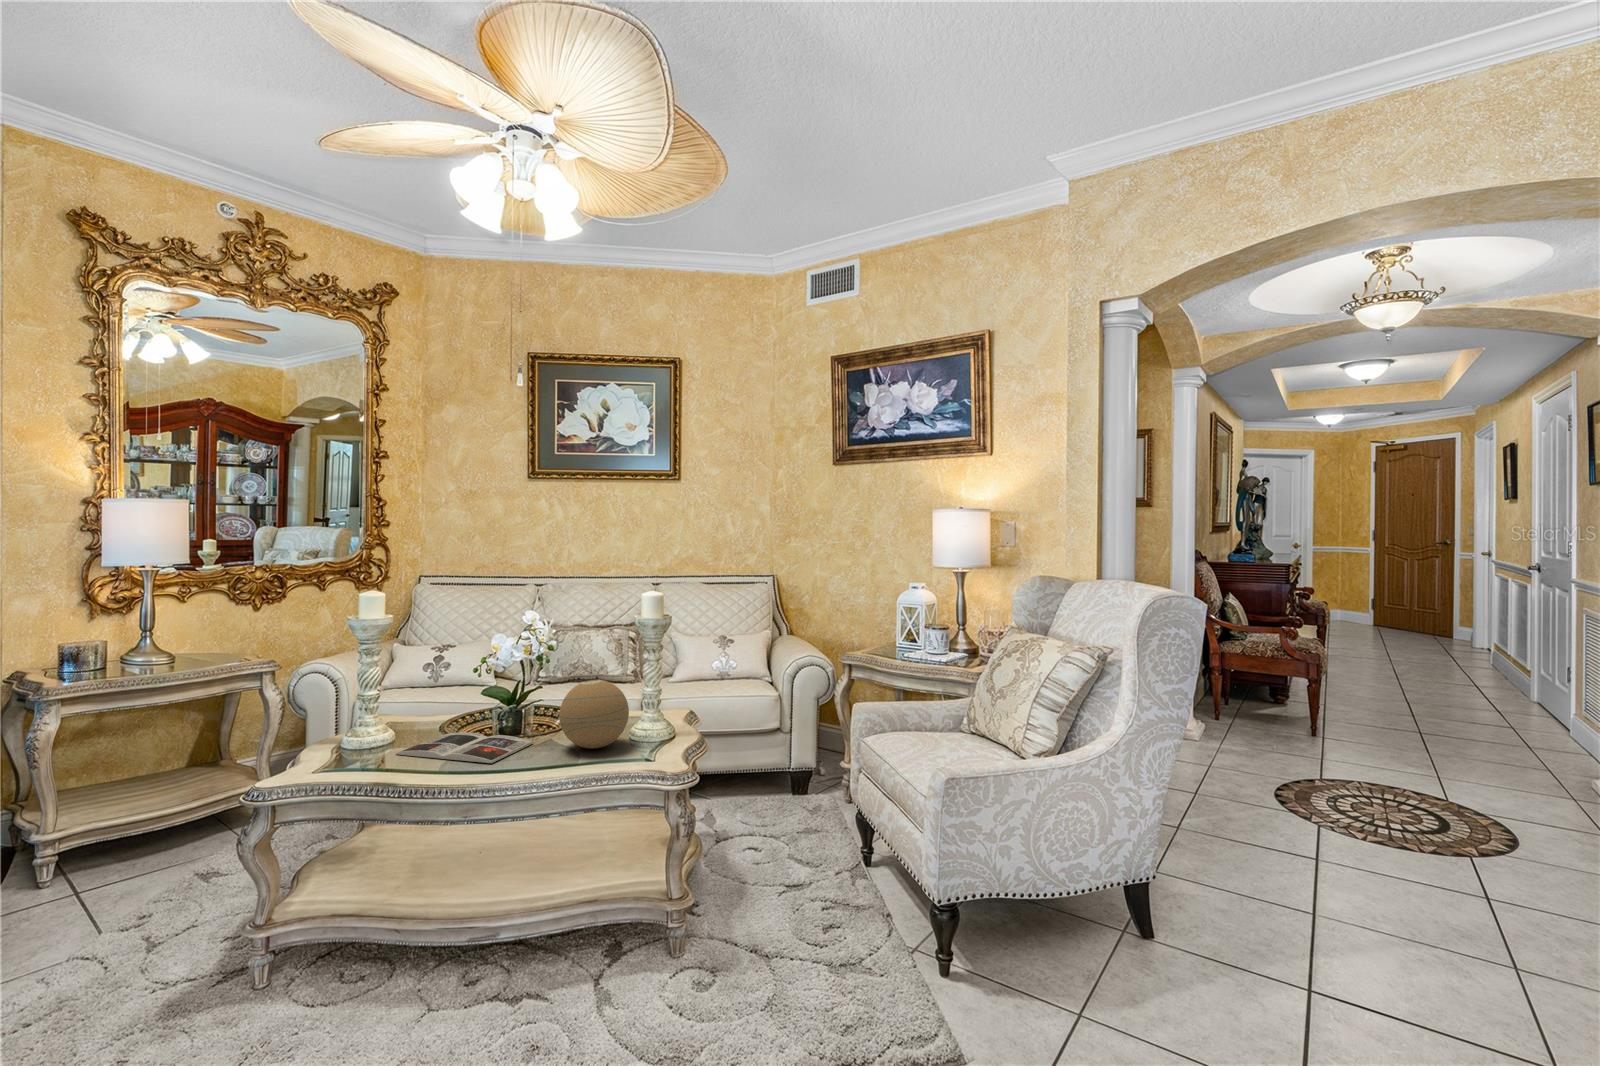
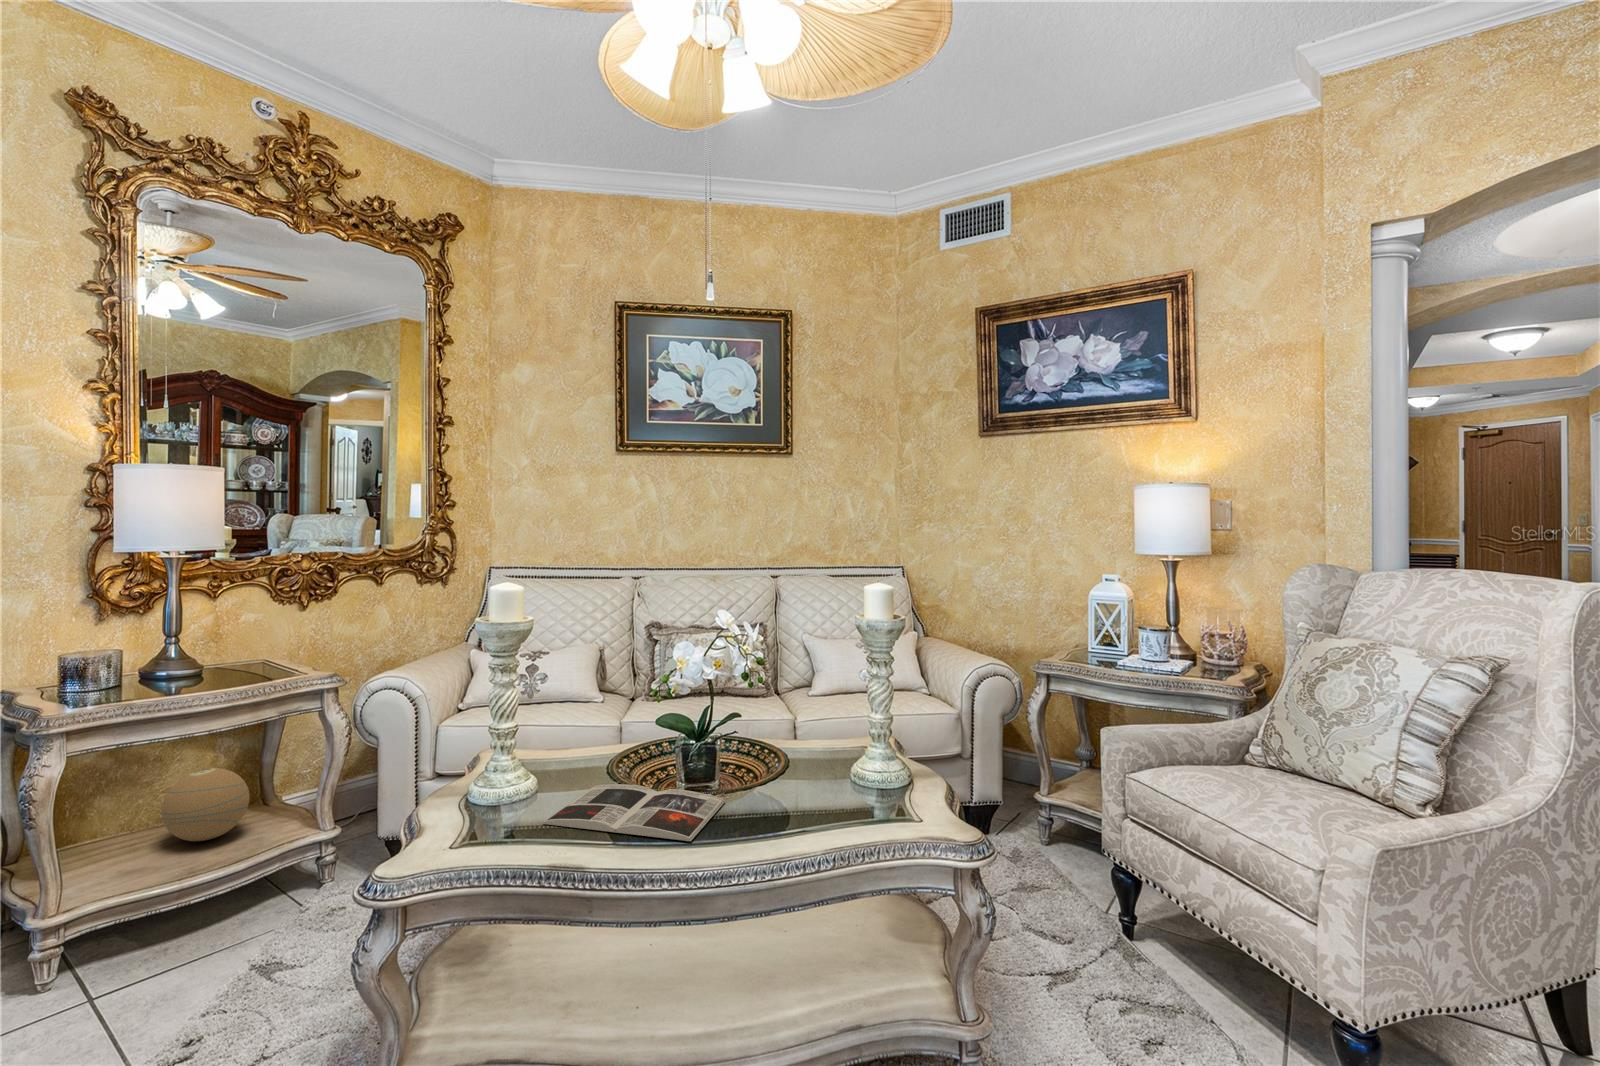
decorative orb: present [559,680,629,749] -> present [161,768,249,841]

